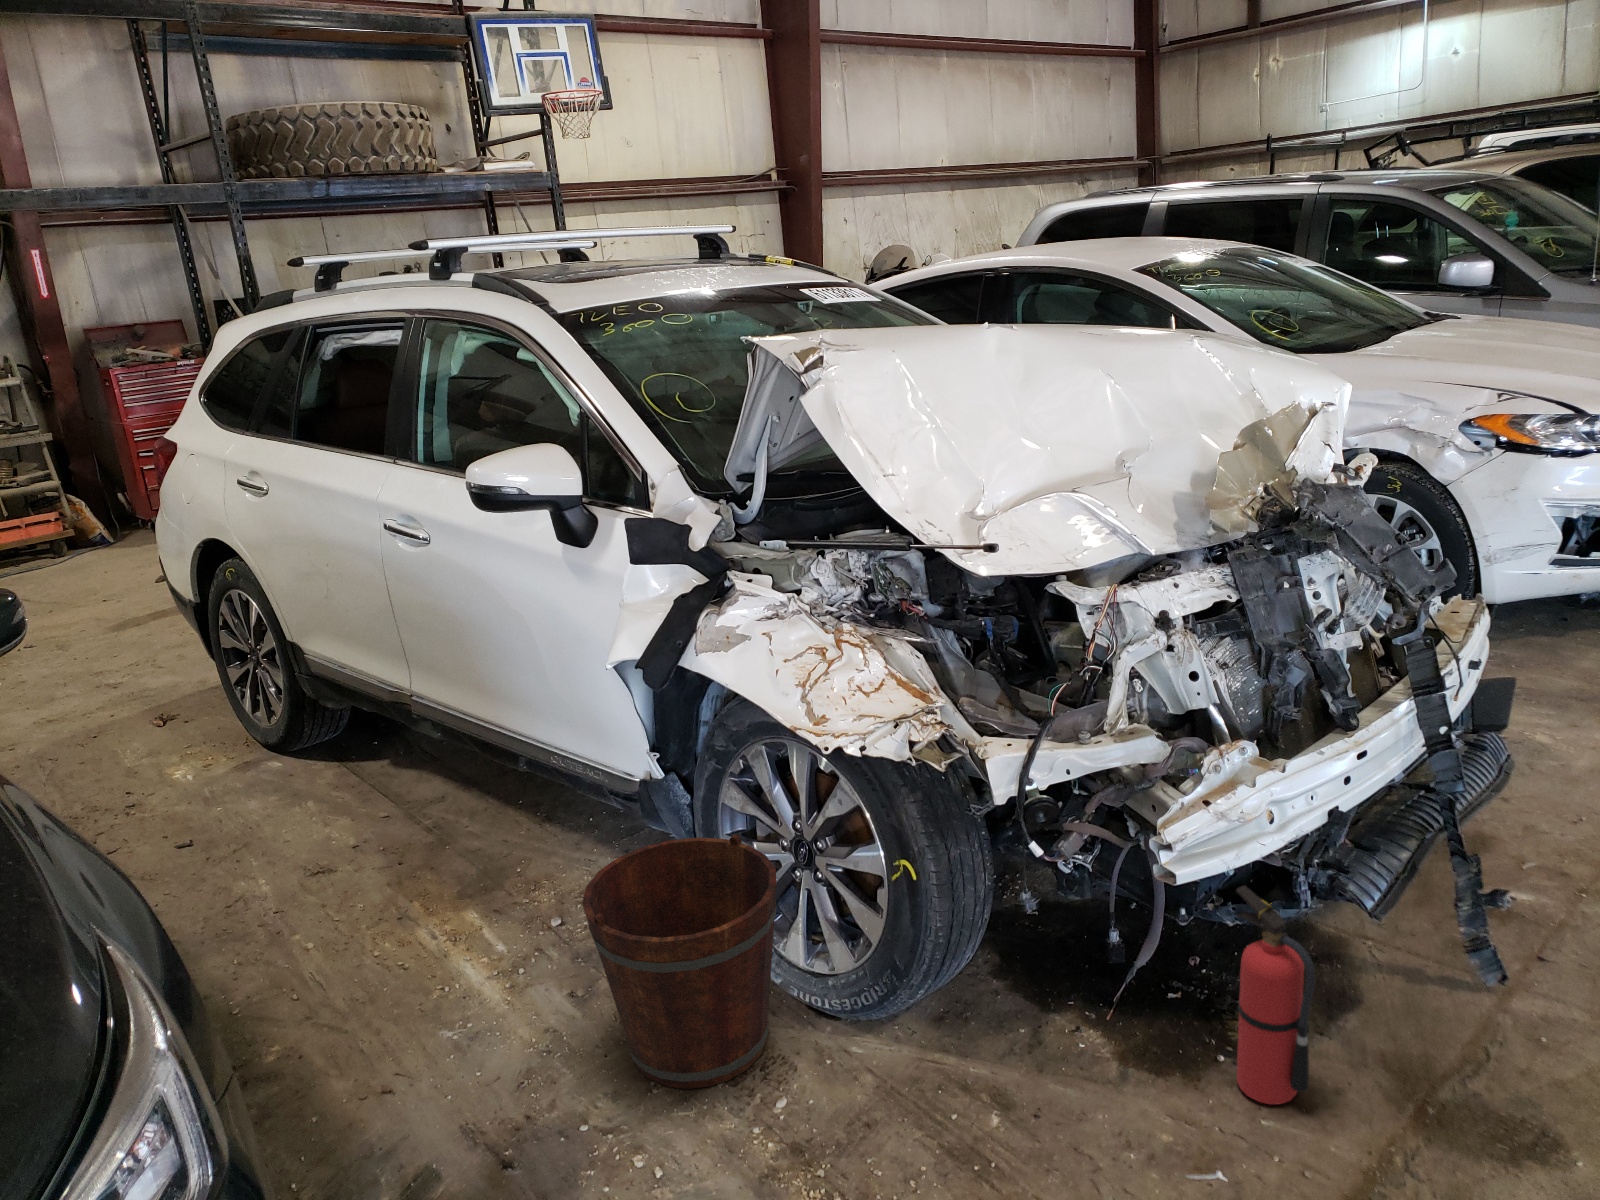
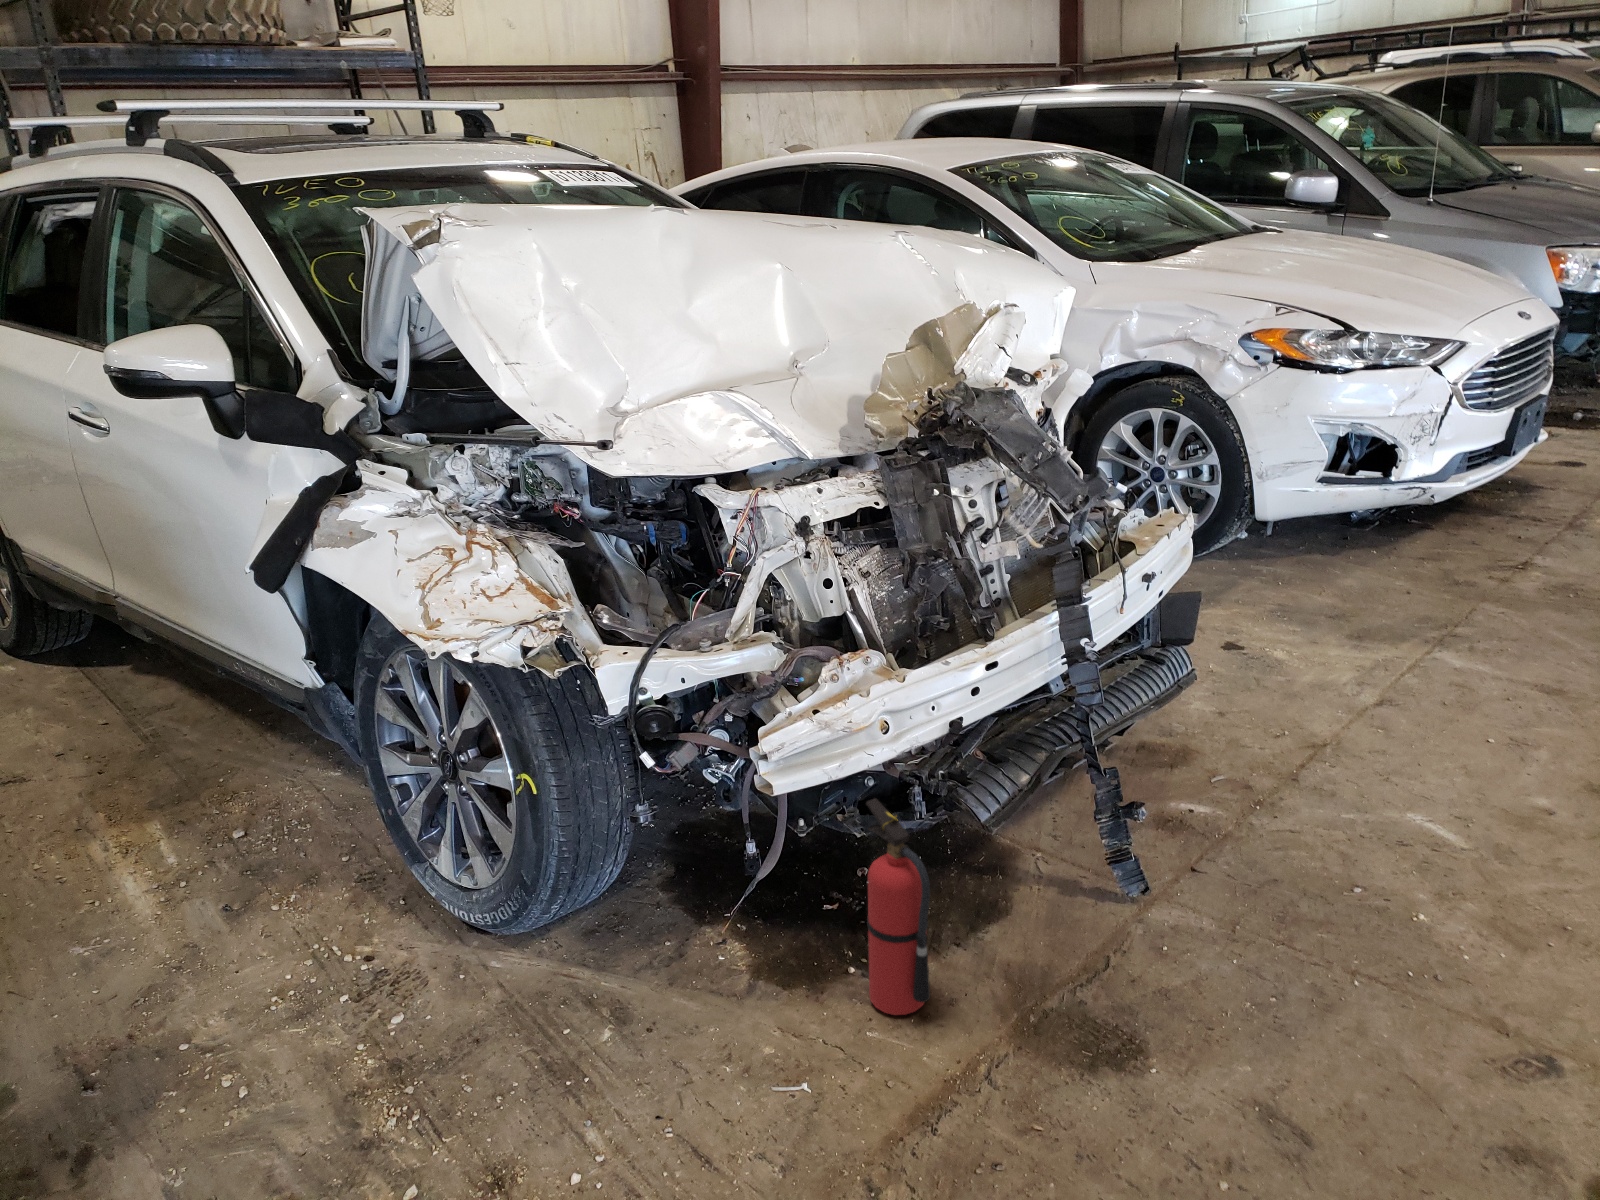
bucket: present [582,834,777,1089] -> none [198,745,415,1006]

